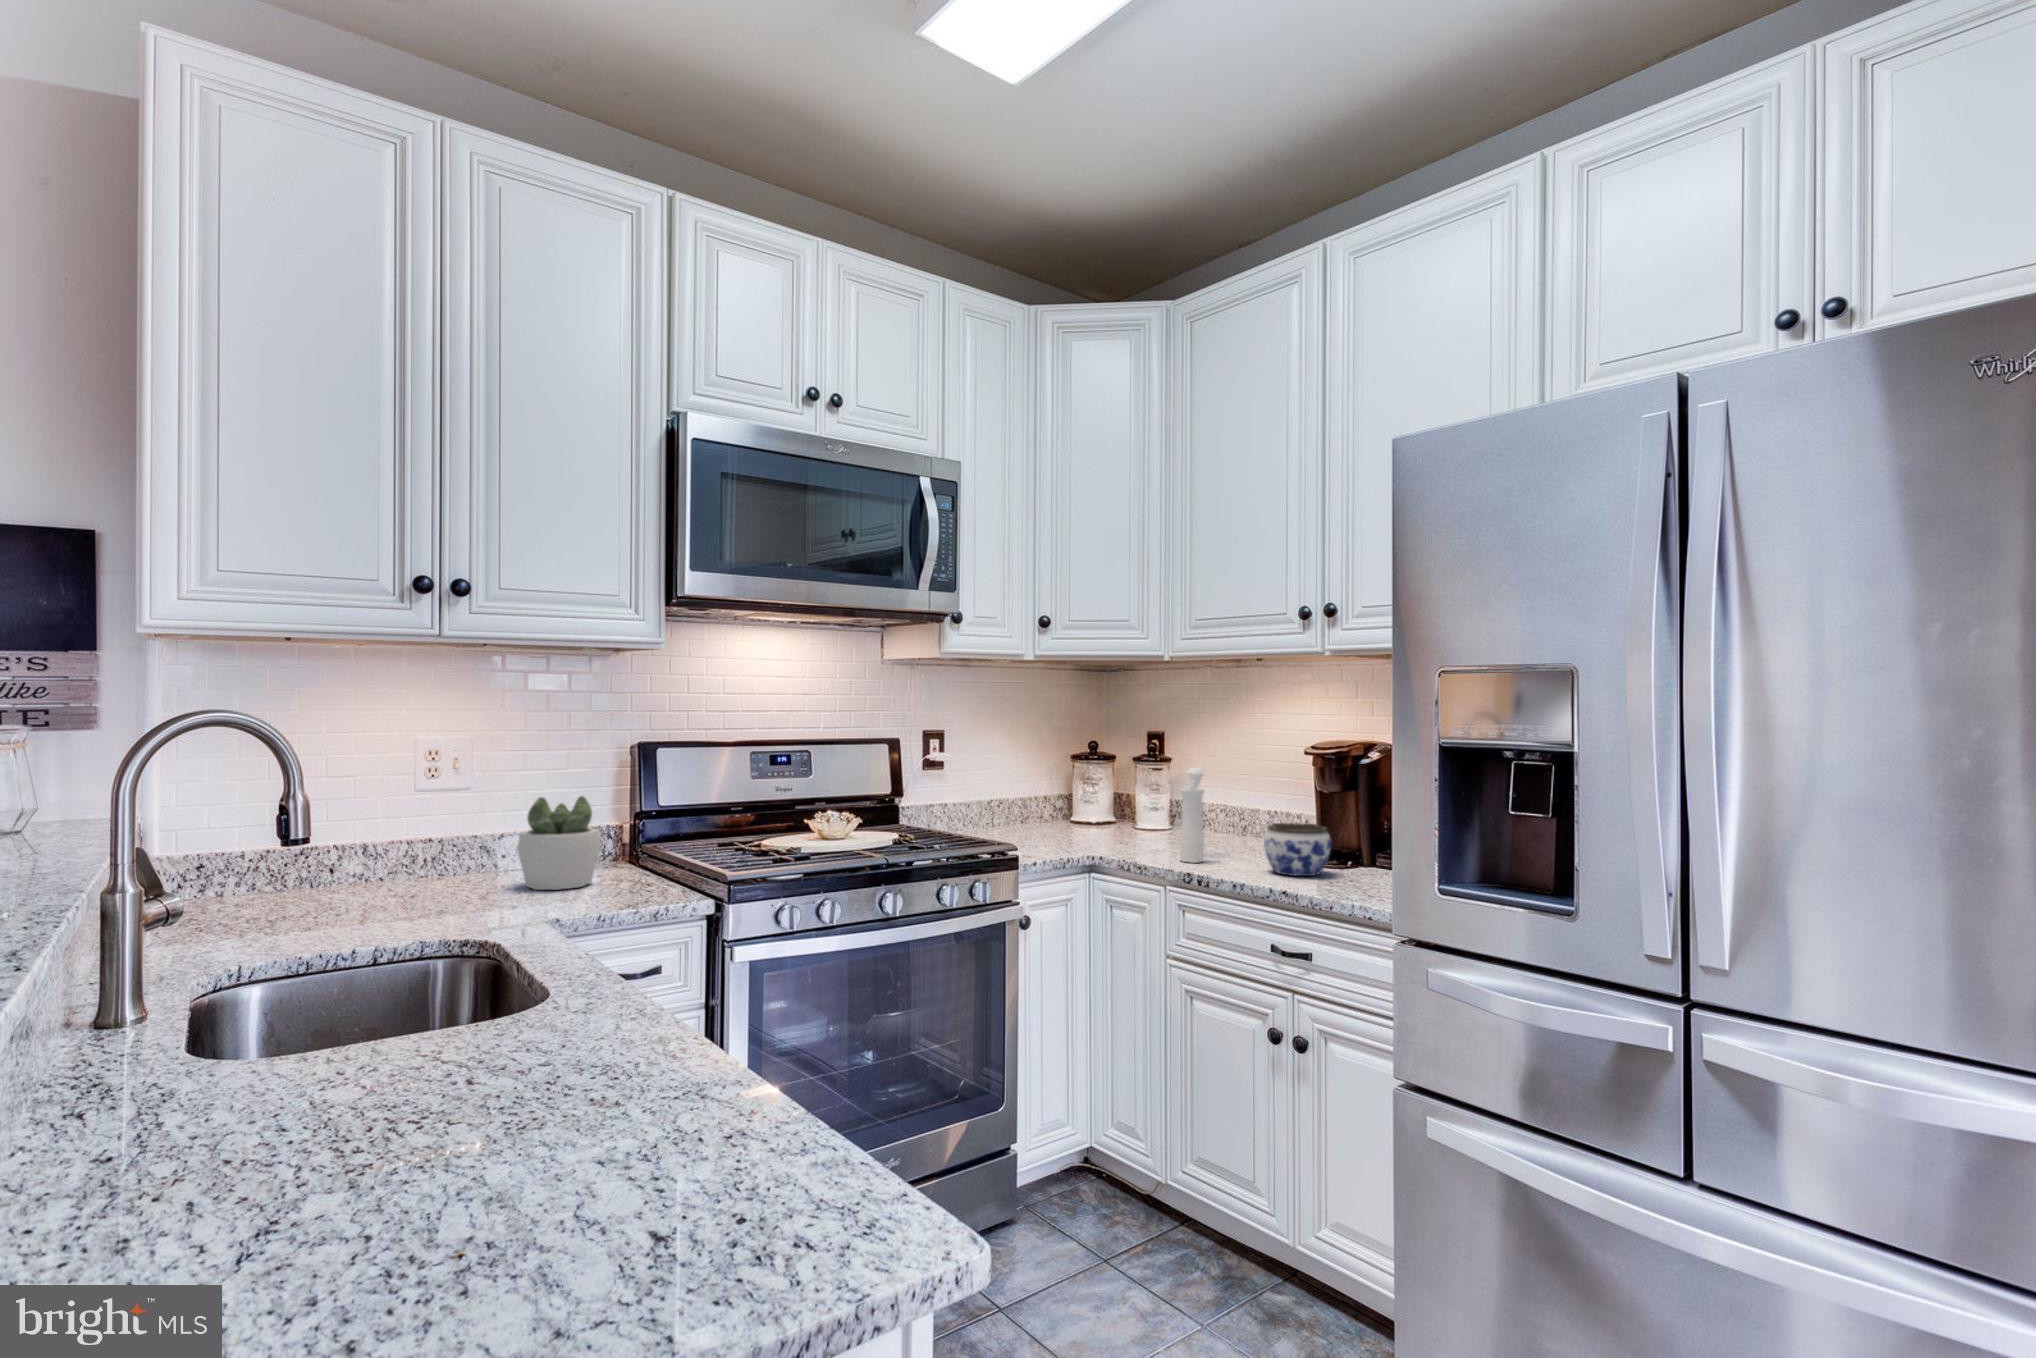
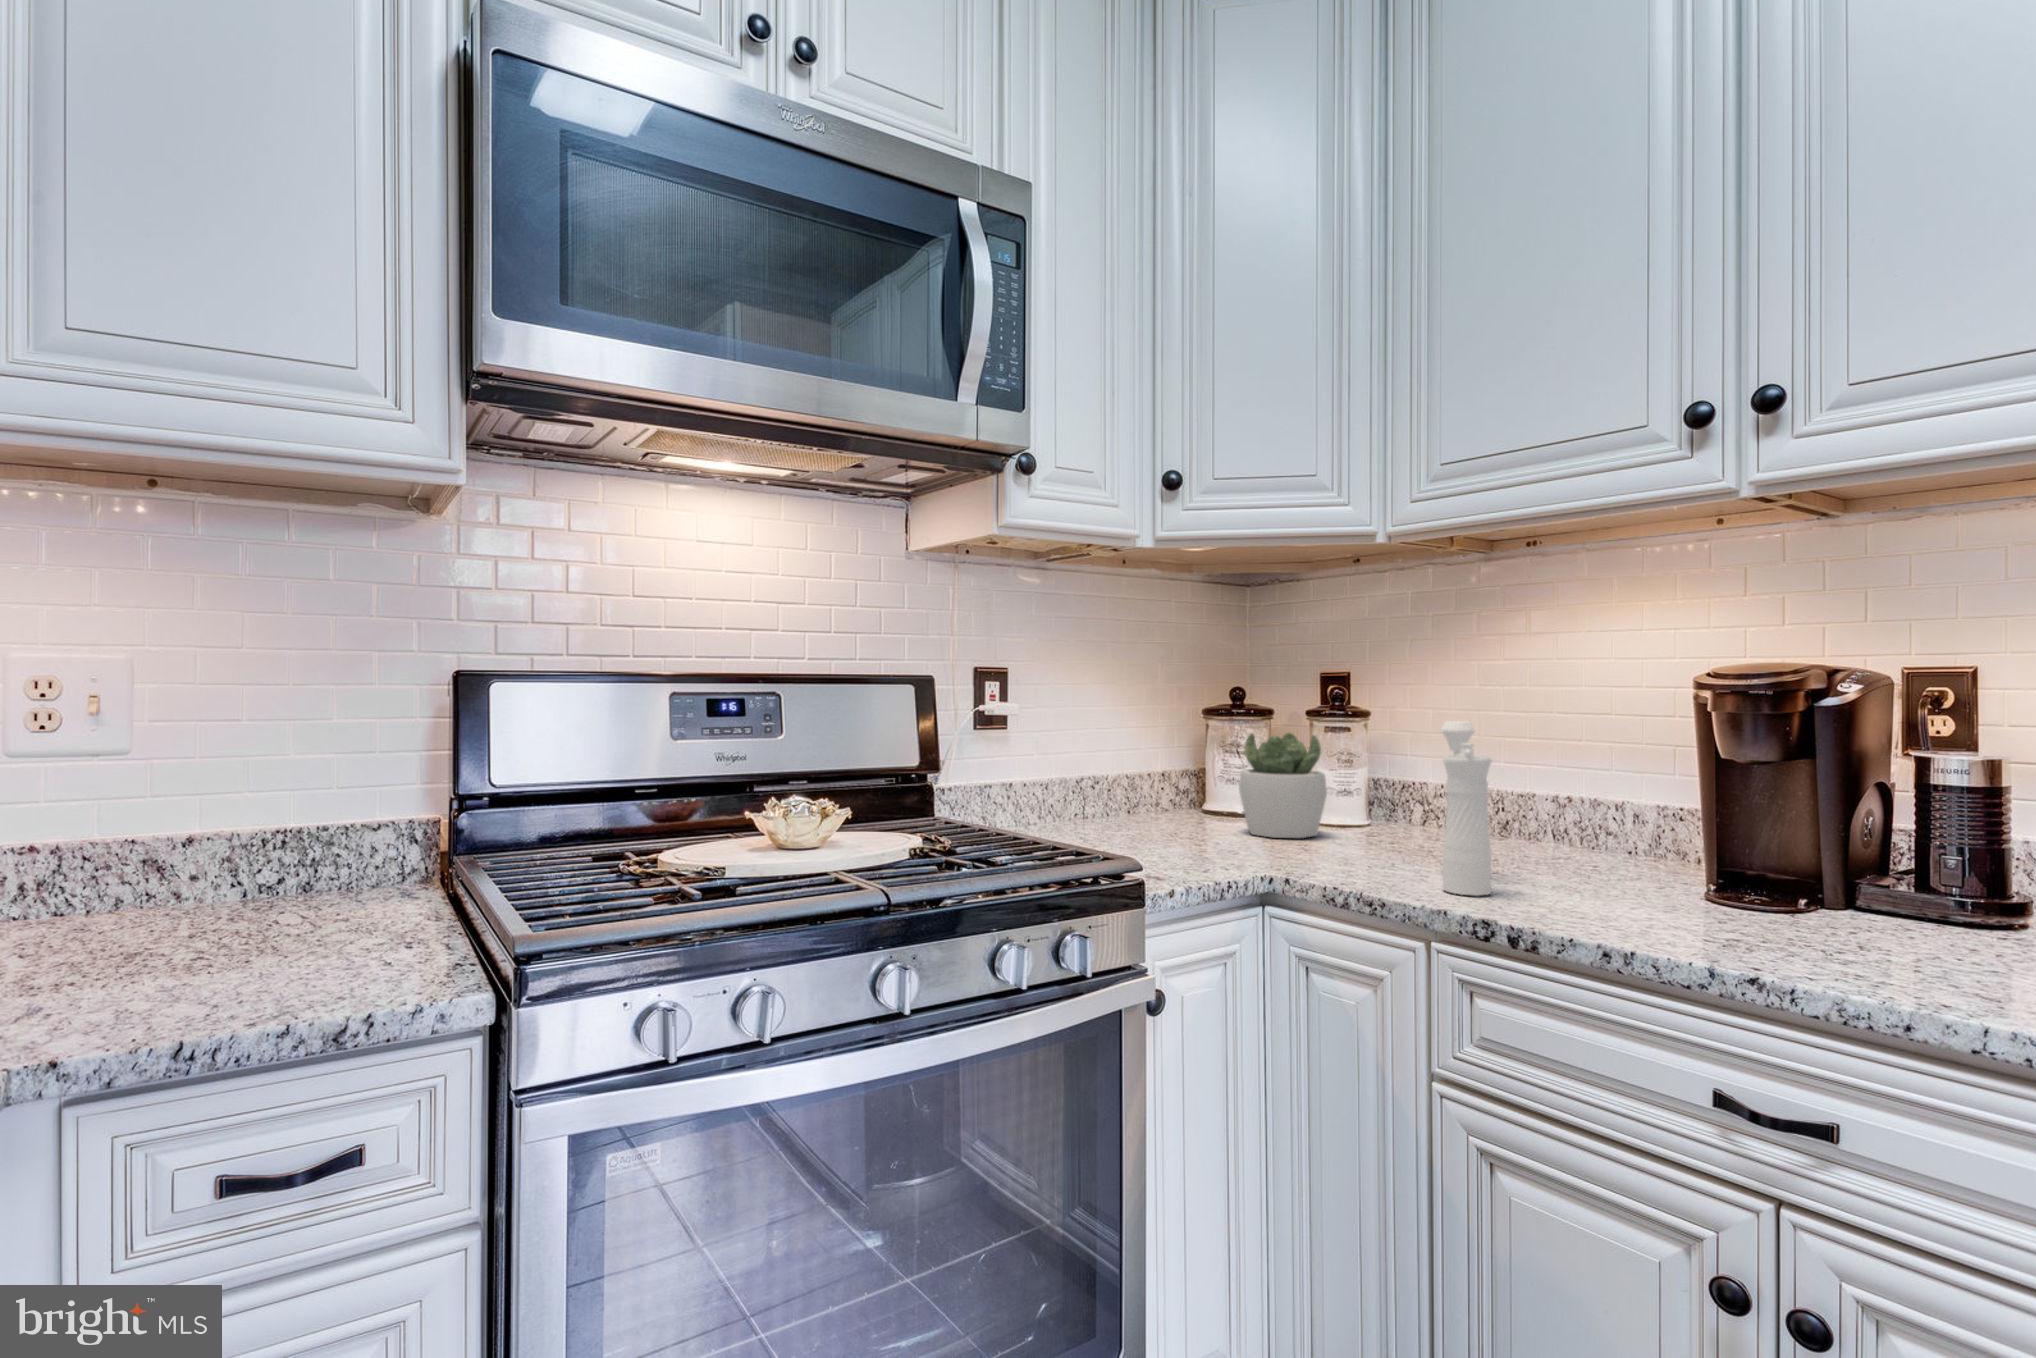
succulent plant: present [517,796,601,890] -> present [1239,733,1327,838]
jar: present [1264,823,1331,876] -> none [1631,823,1785,932]

